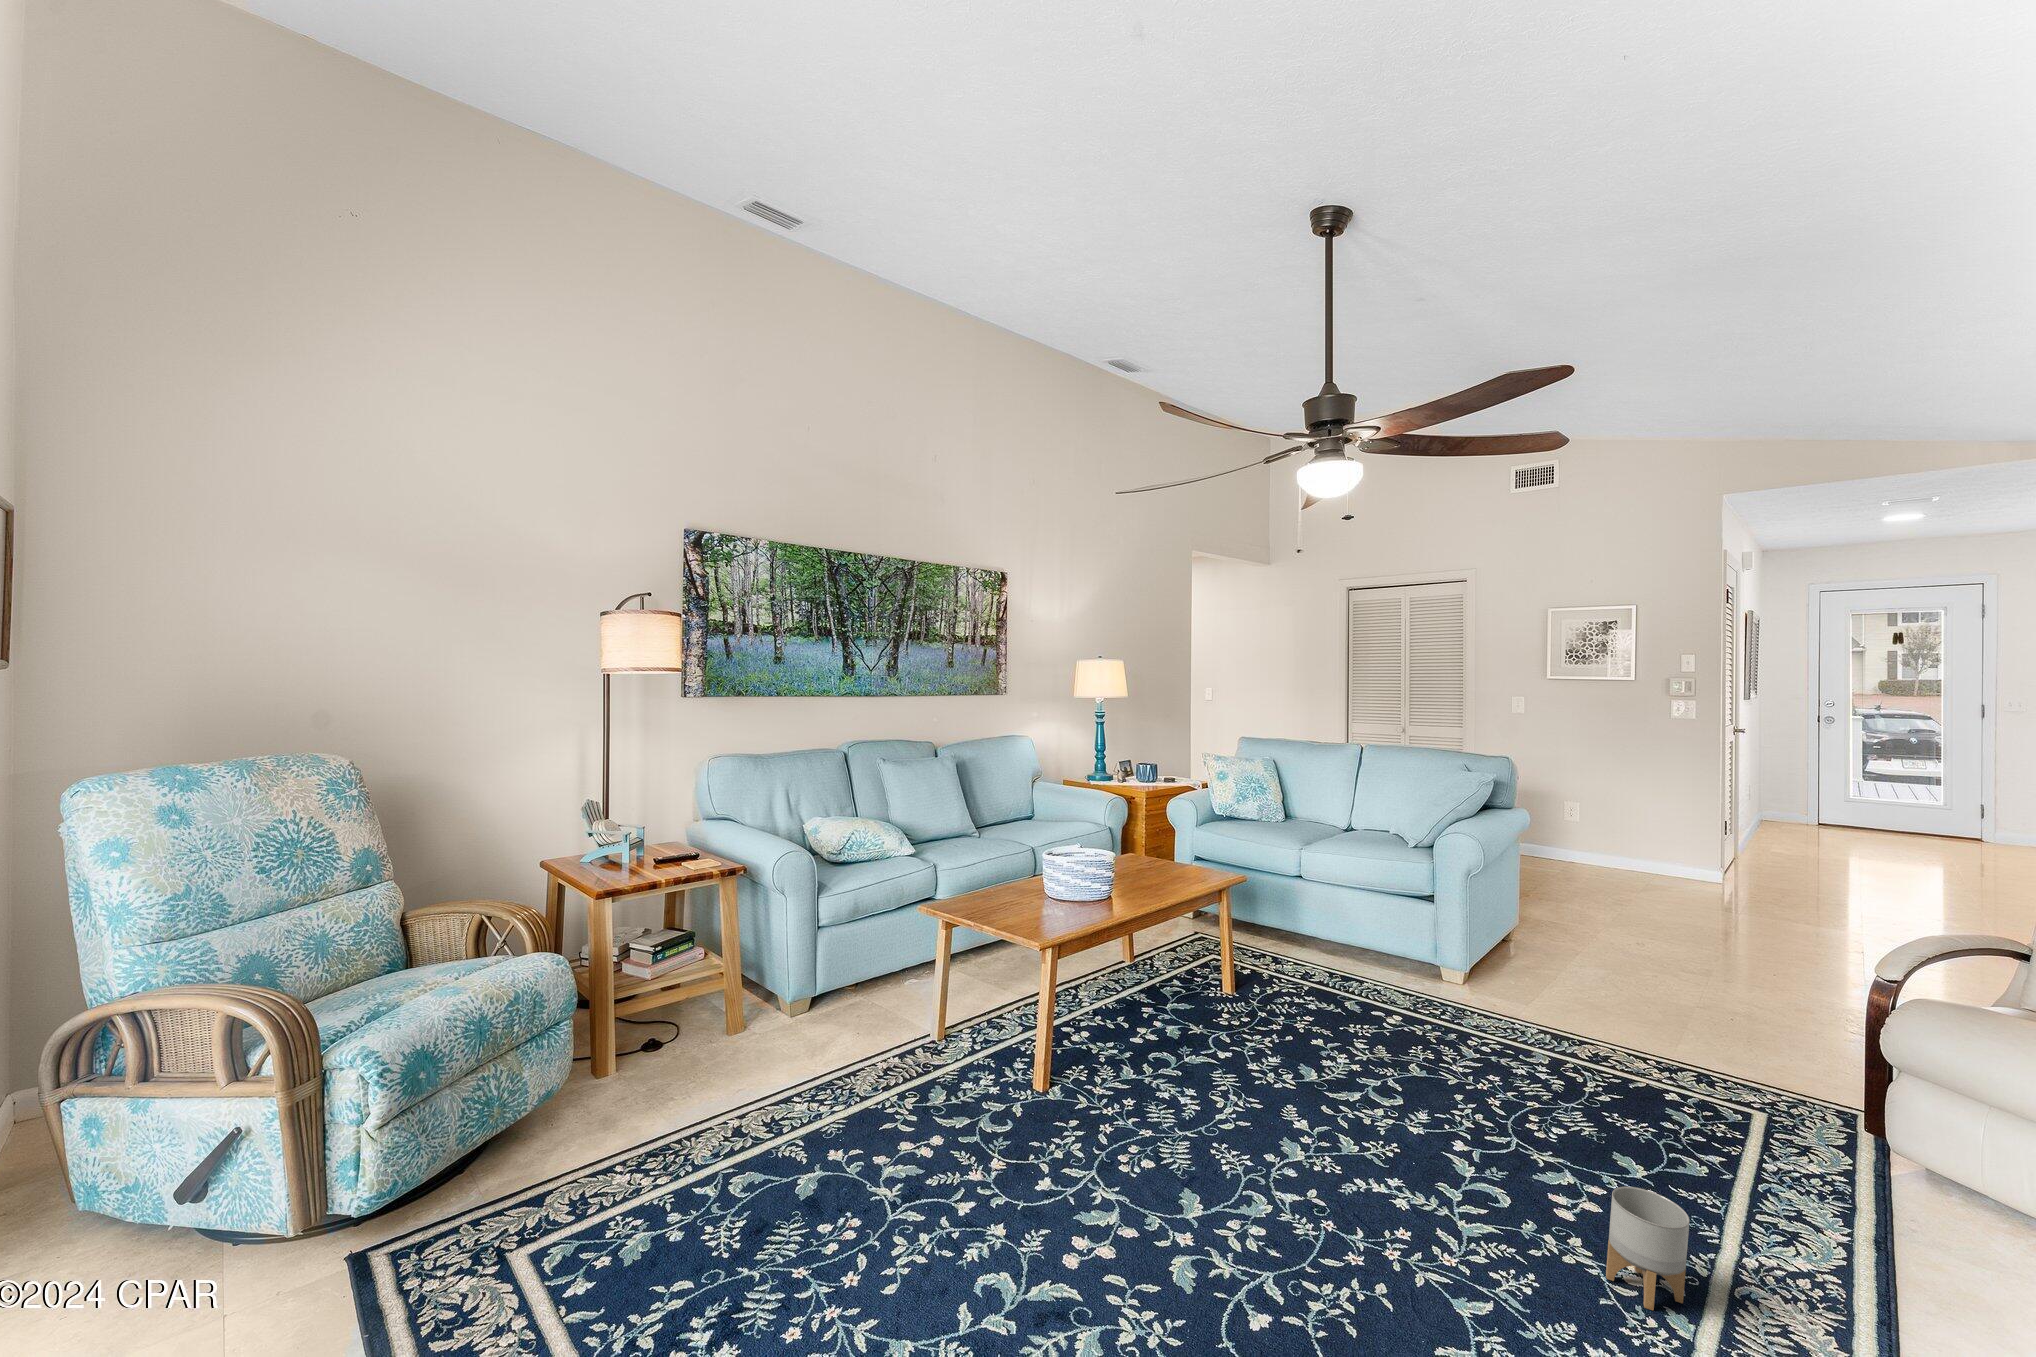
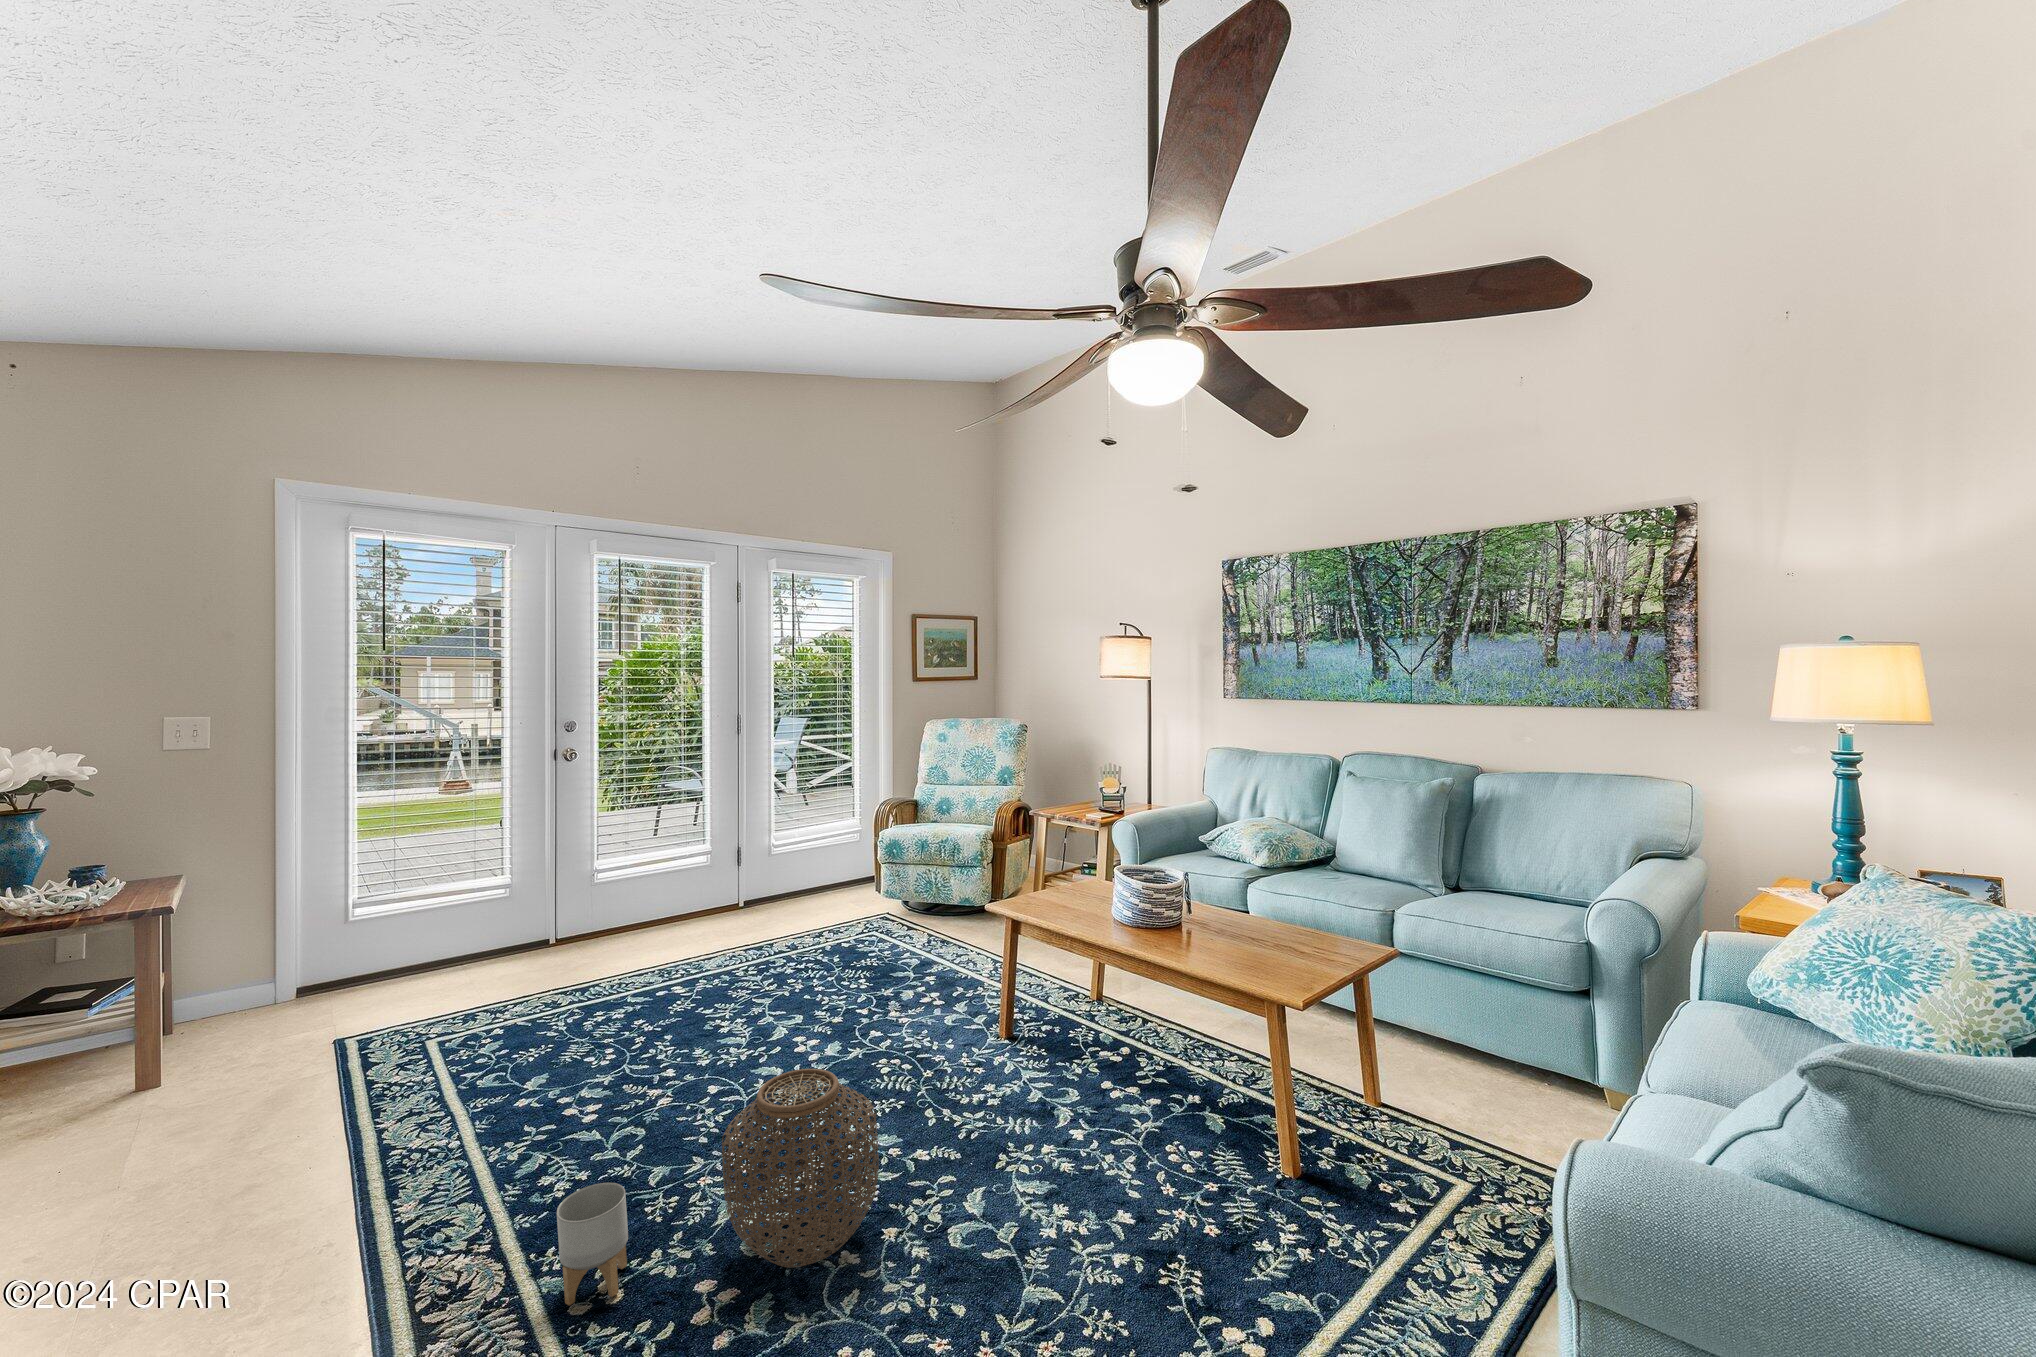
woven basket: none [1399,1024,1552,1196] -> present [722,1069,879,1267]

